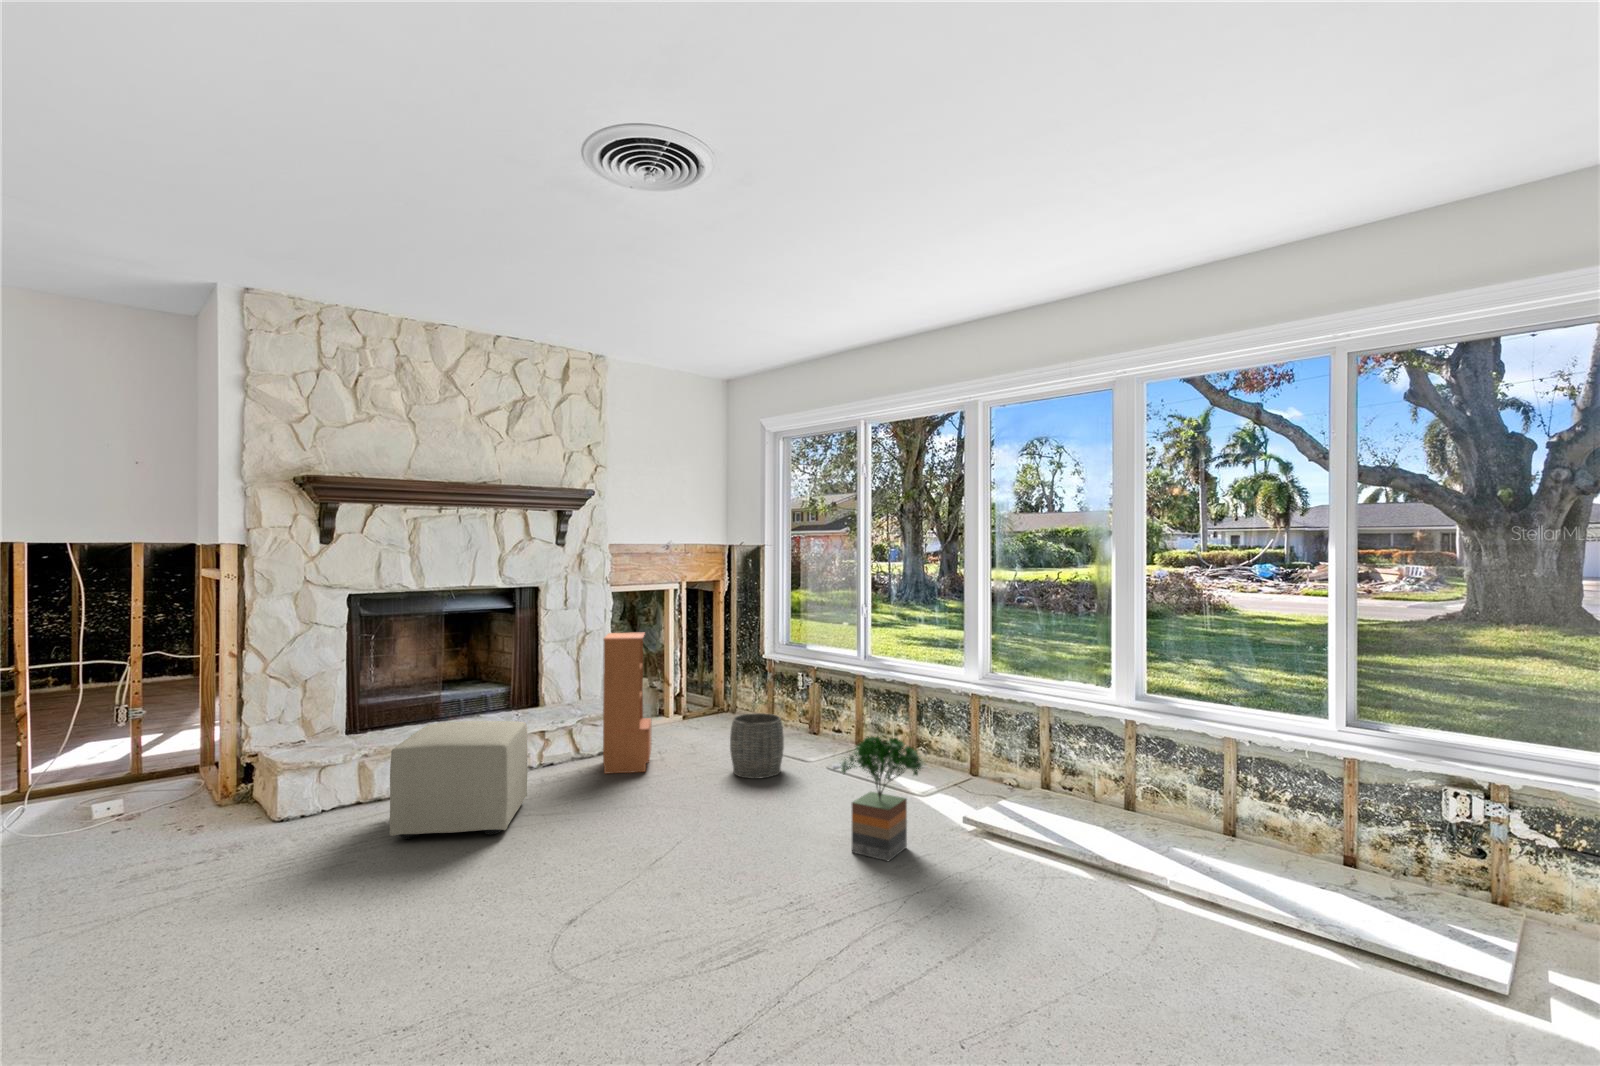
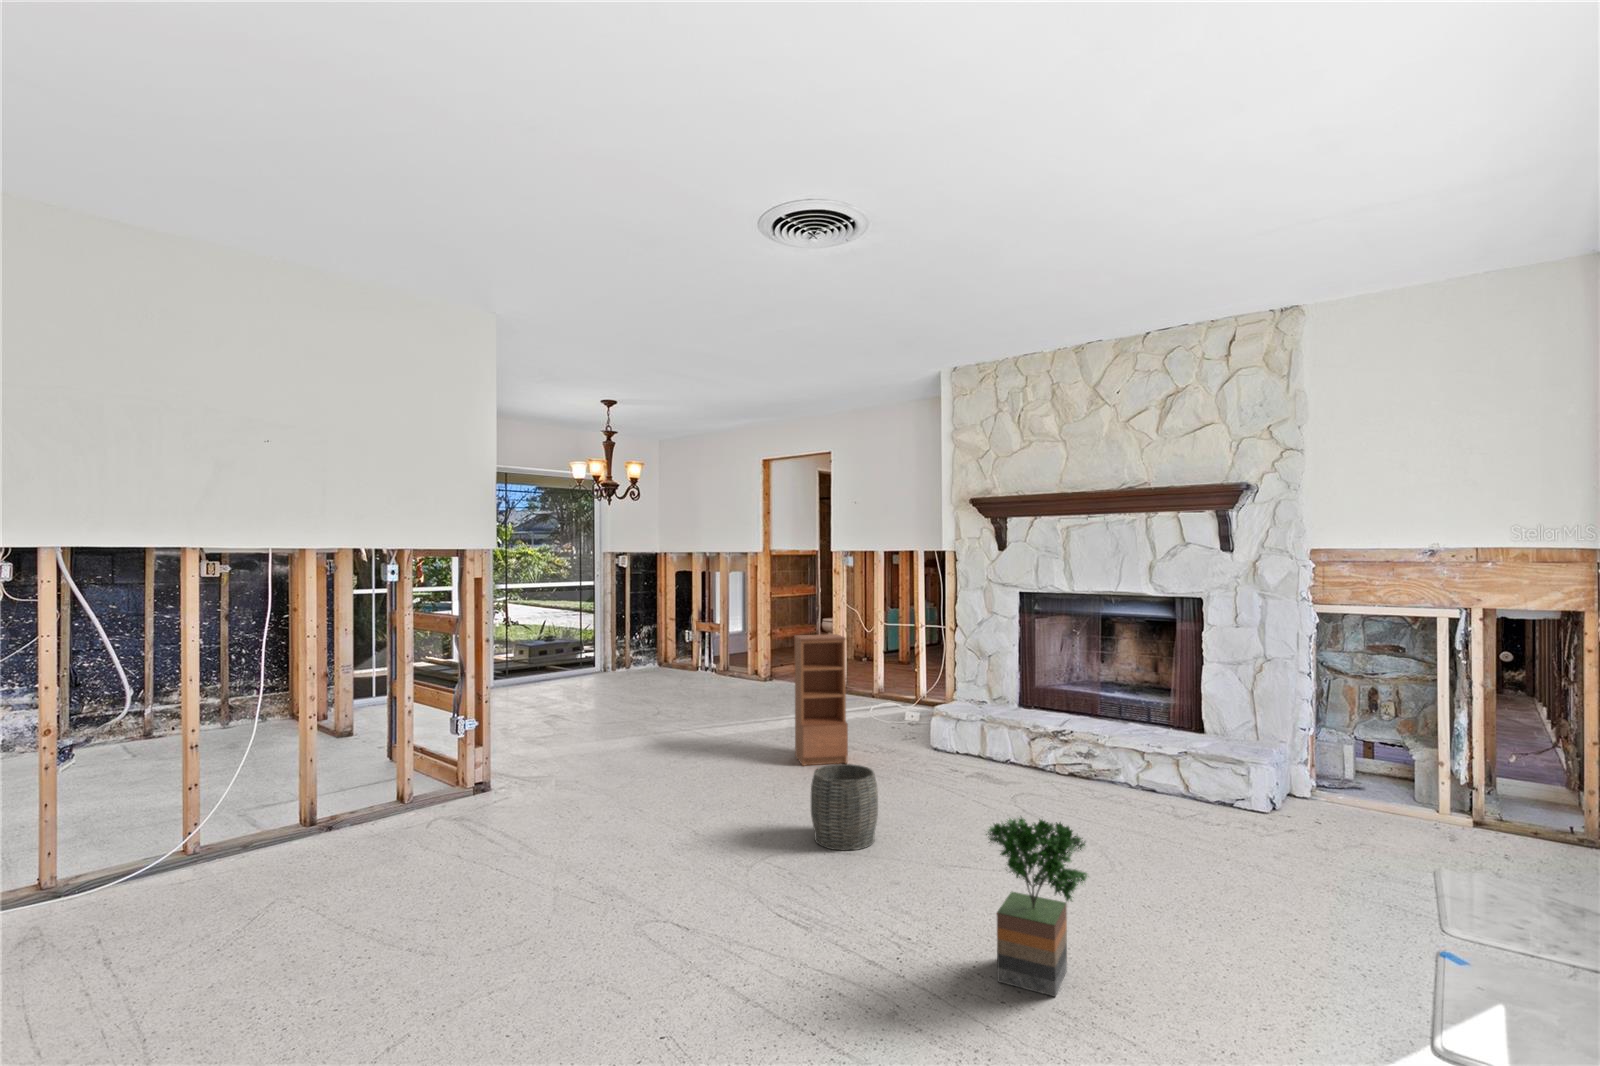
bookcase: present [603,632,652,774] -> present [795,634,848,766]
woven basket: present [730,713,784,779] -> present [811,764,878,850]
ottoman: present [390,721,528,839] -> none [916,704,1035,801]

